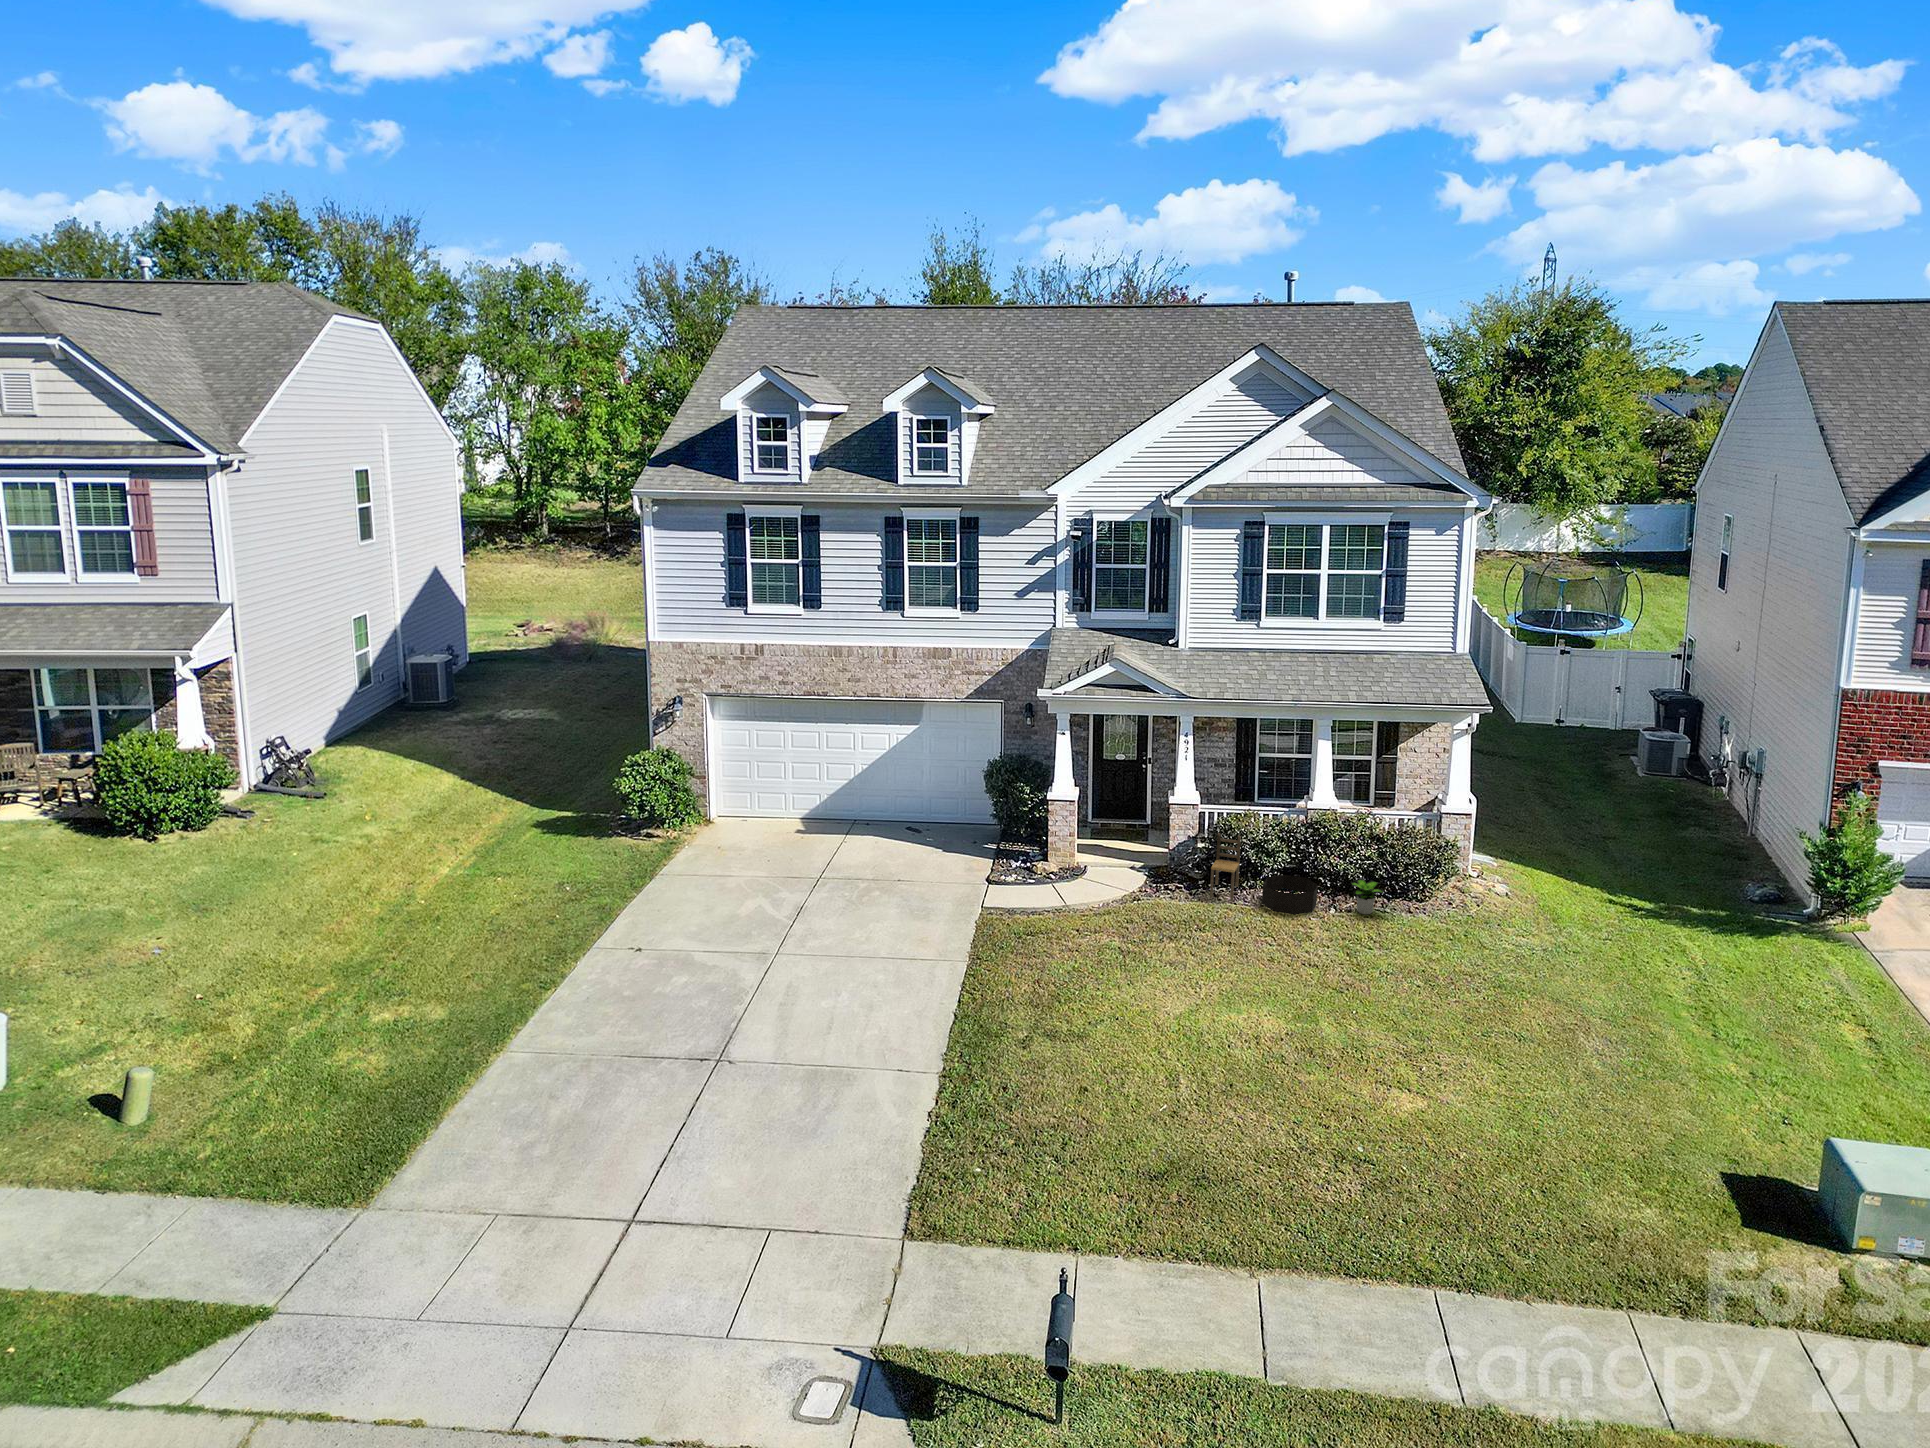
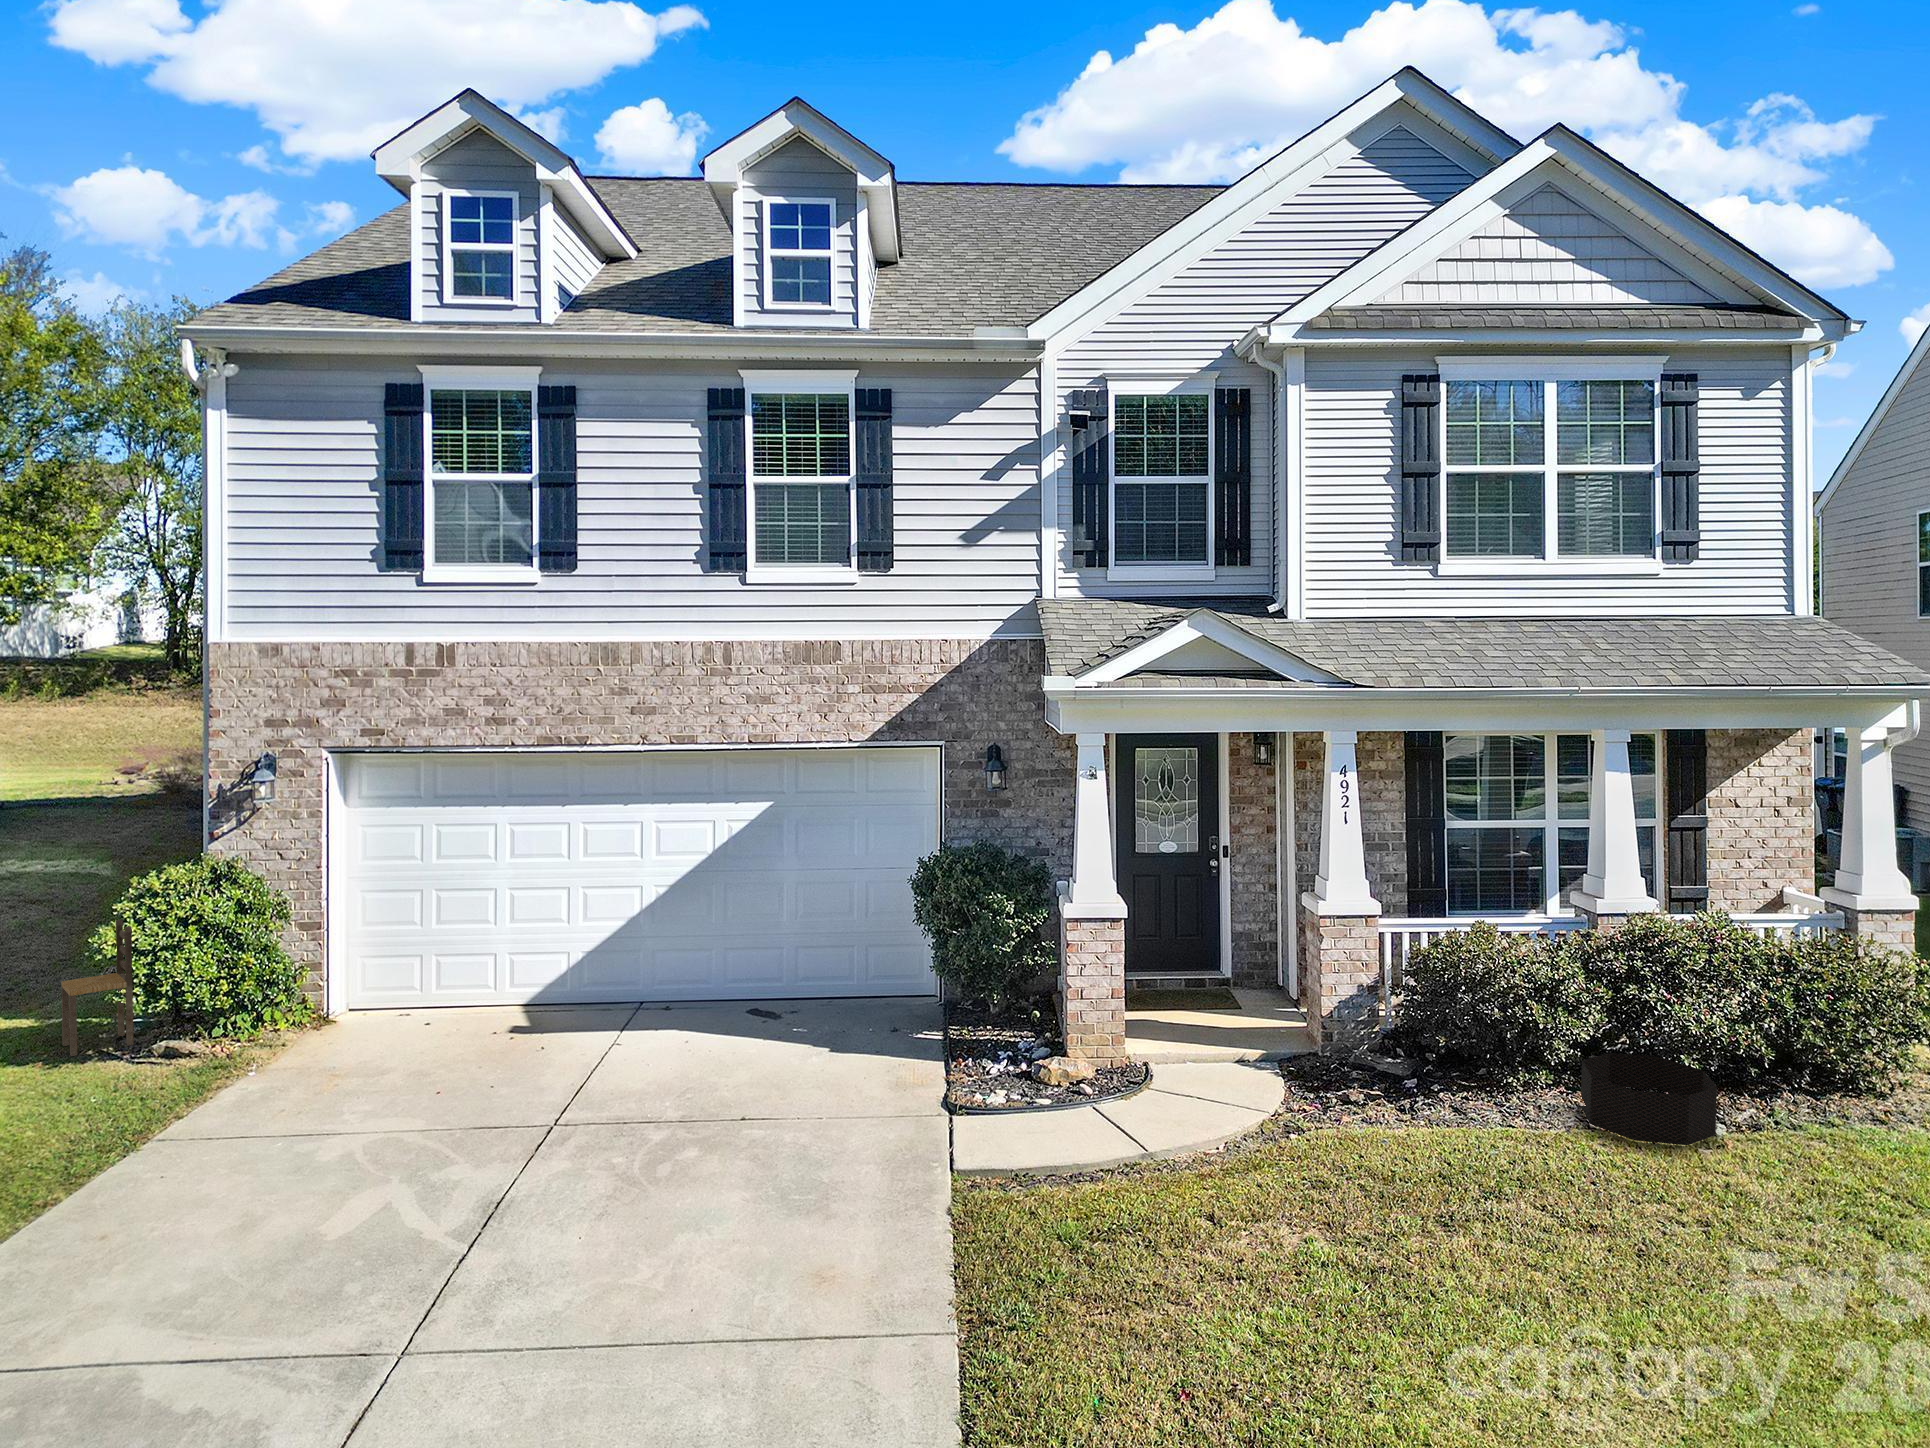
chair: present [1210,833,1241,901] -> present [61,919,133,1056]
potted plant: present [1351,879,1384,914] -> none [1779,1051,1871,1133]

